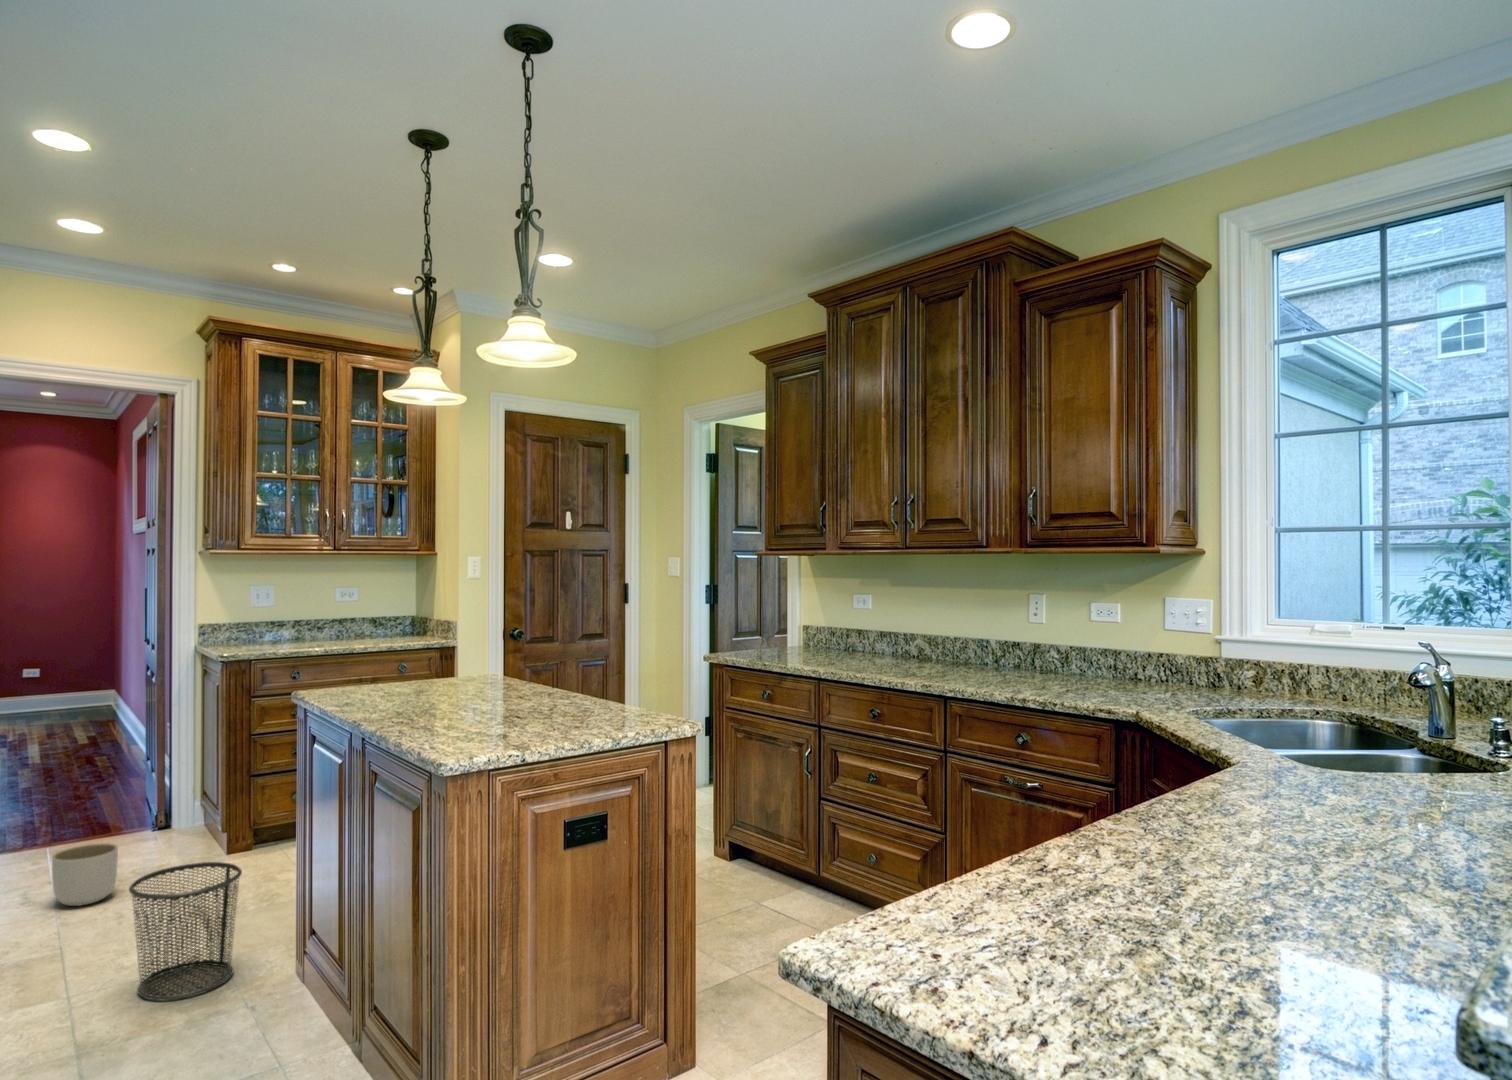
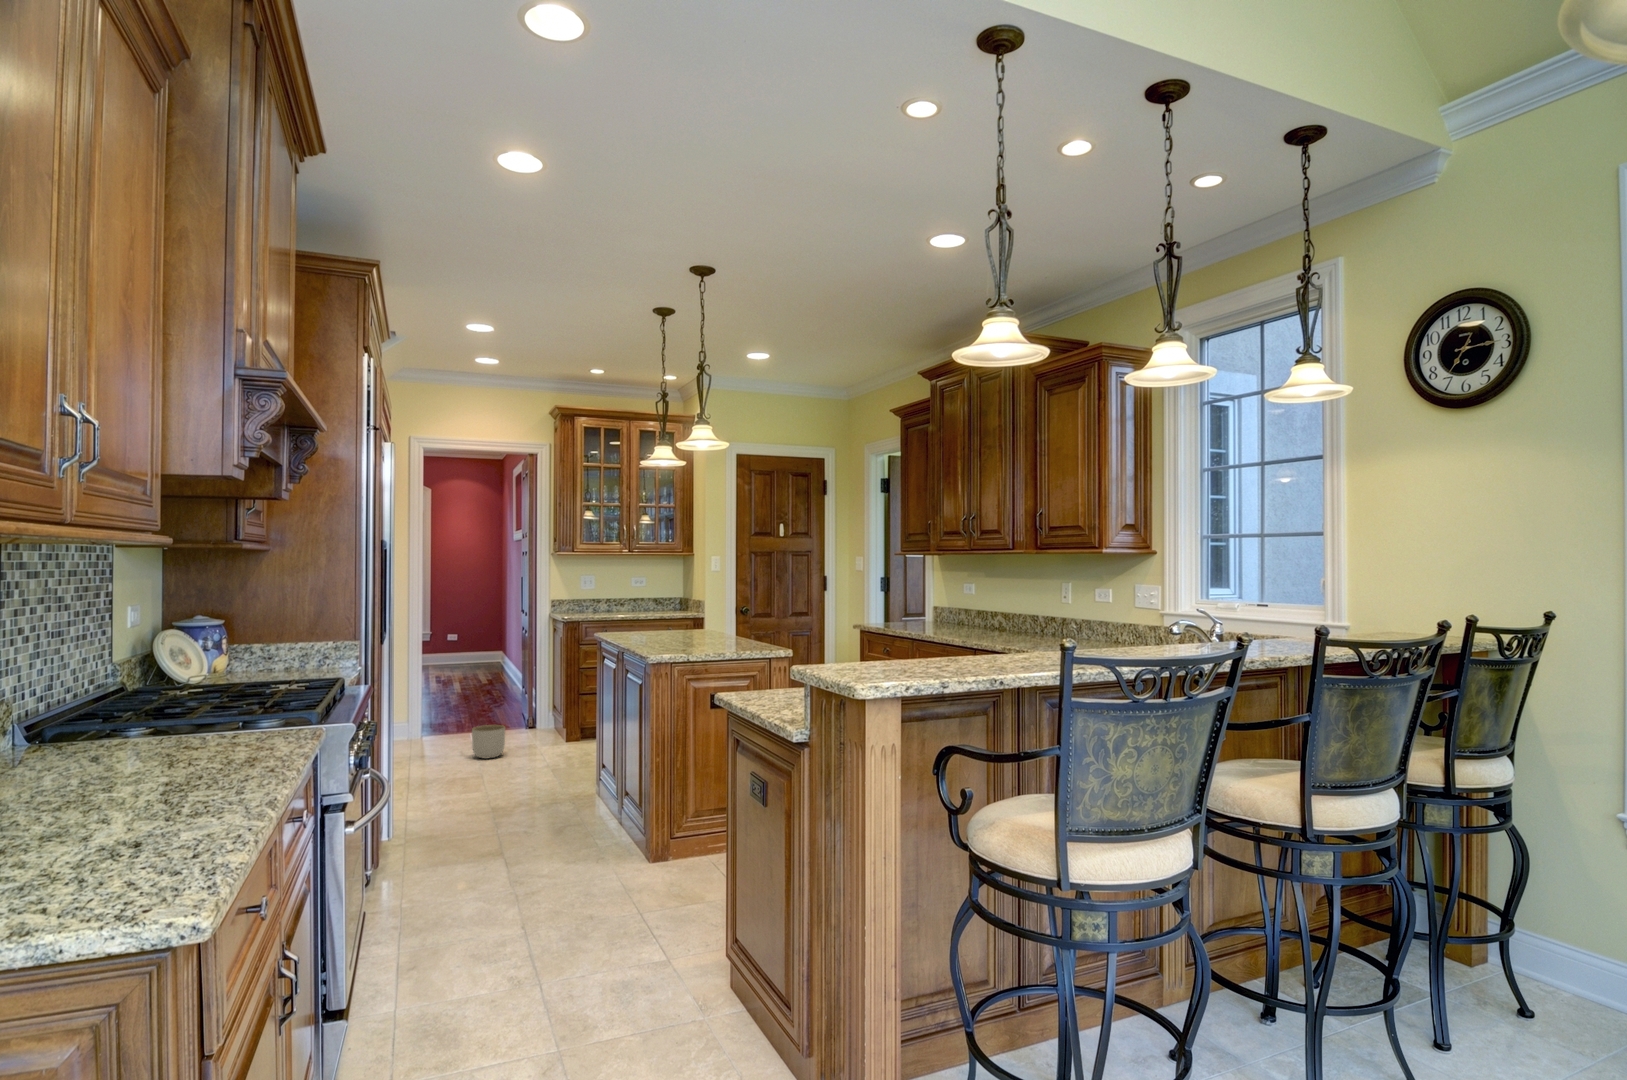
waste bin: present [129,862,242,1000] -> none [511,729,568,798]

